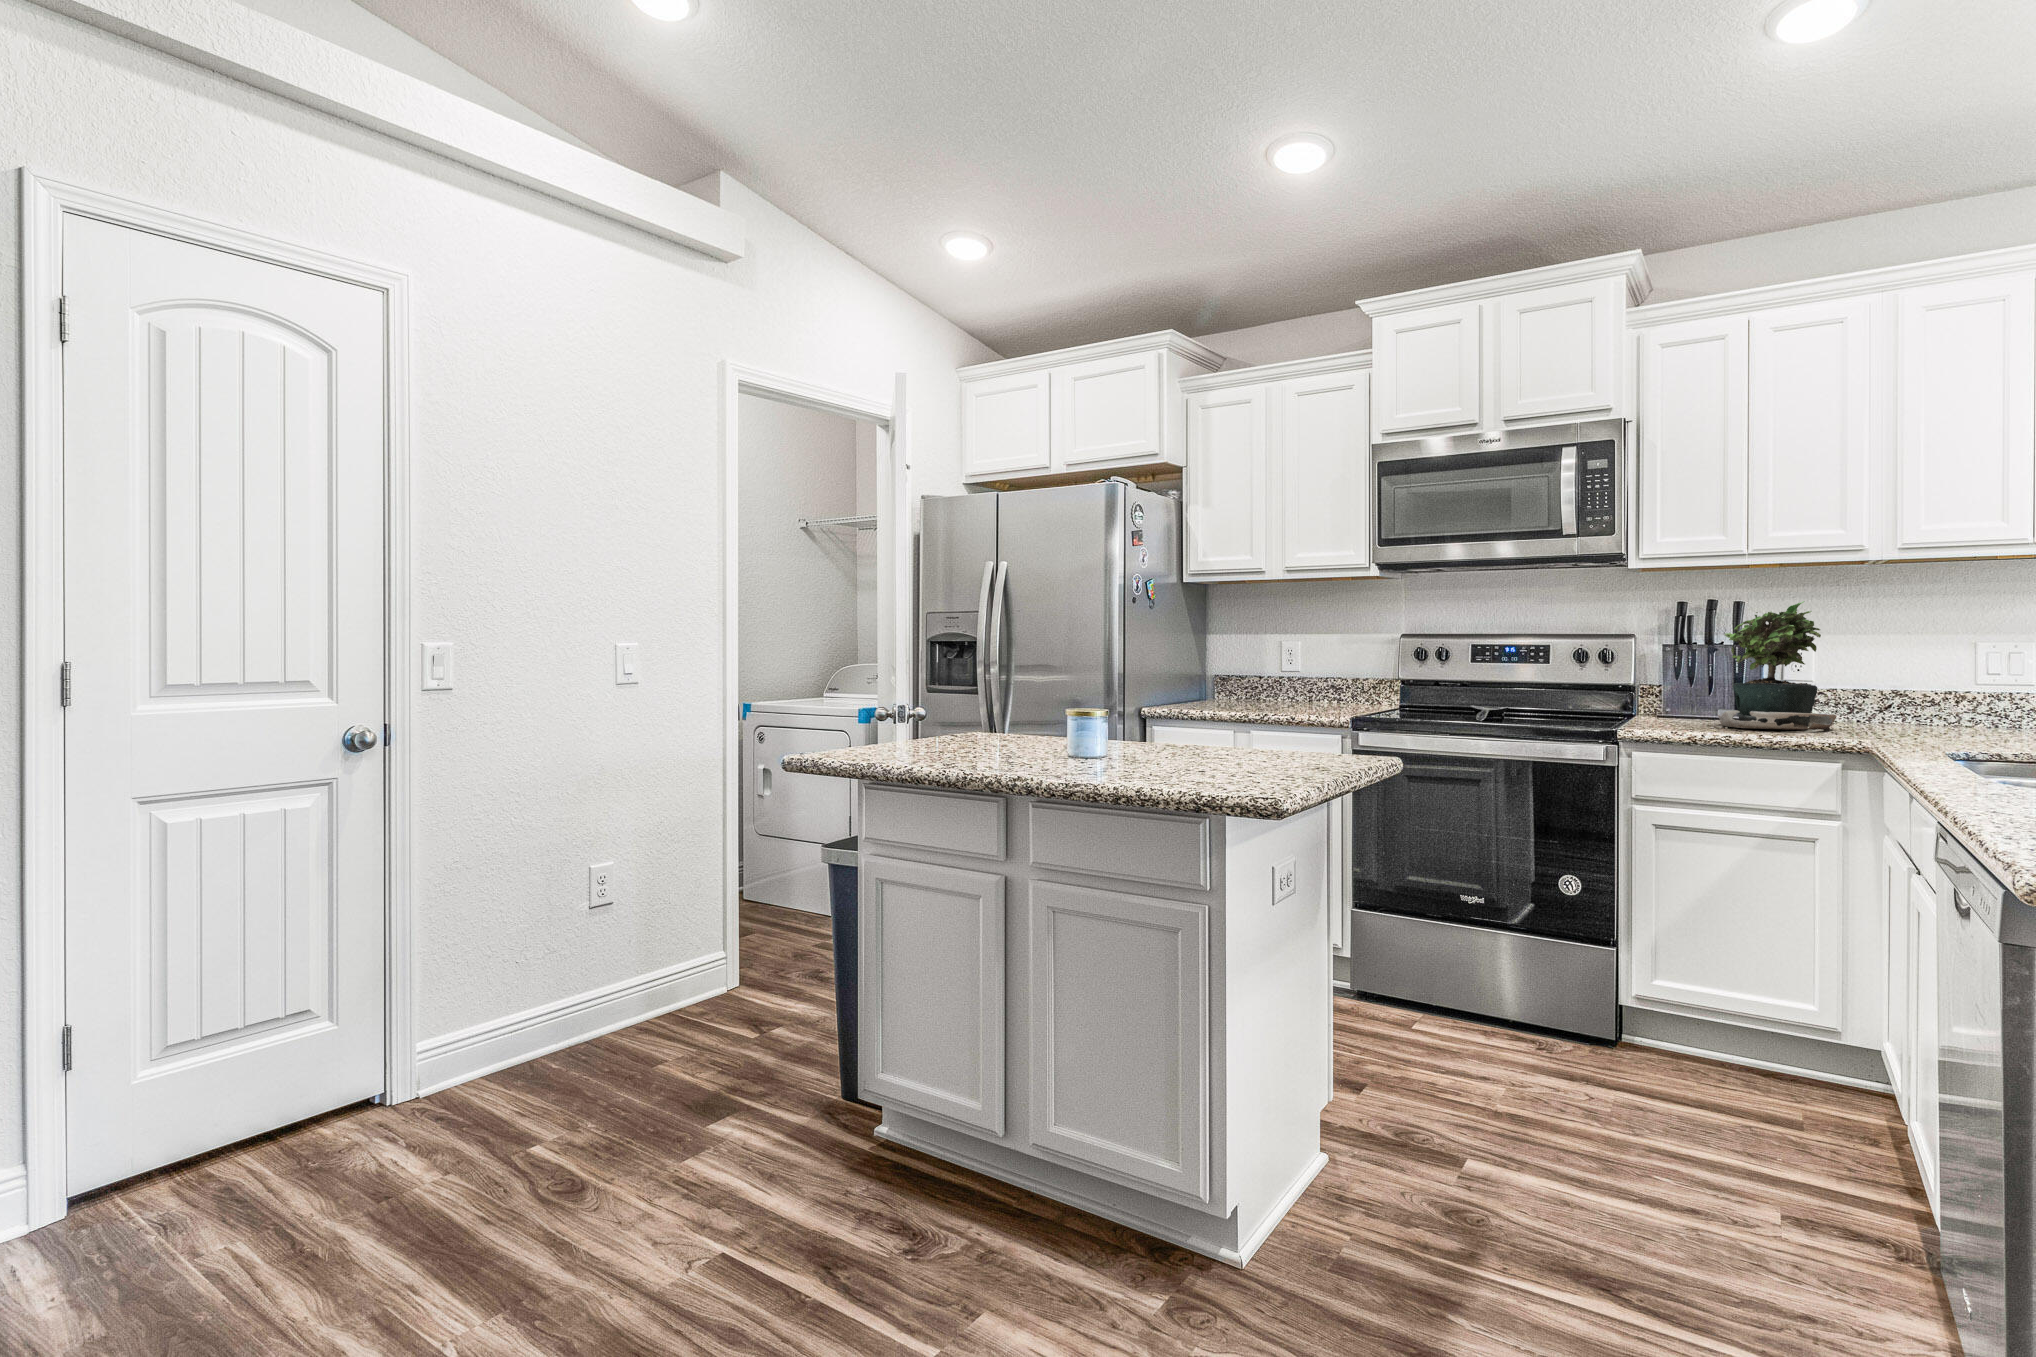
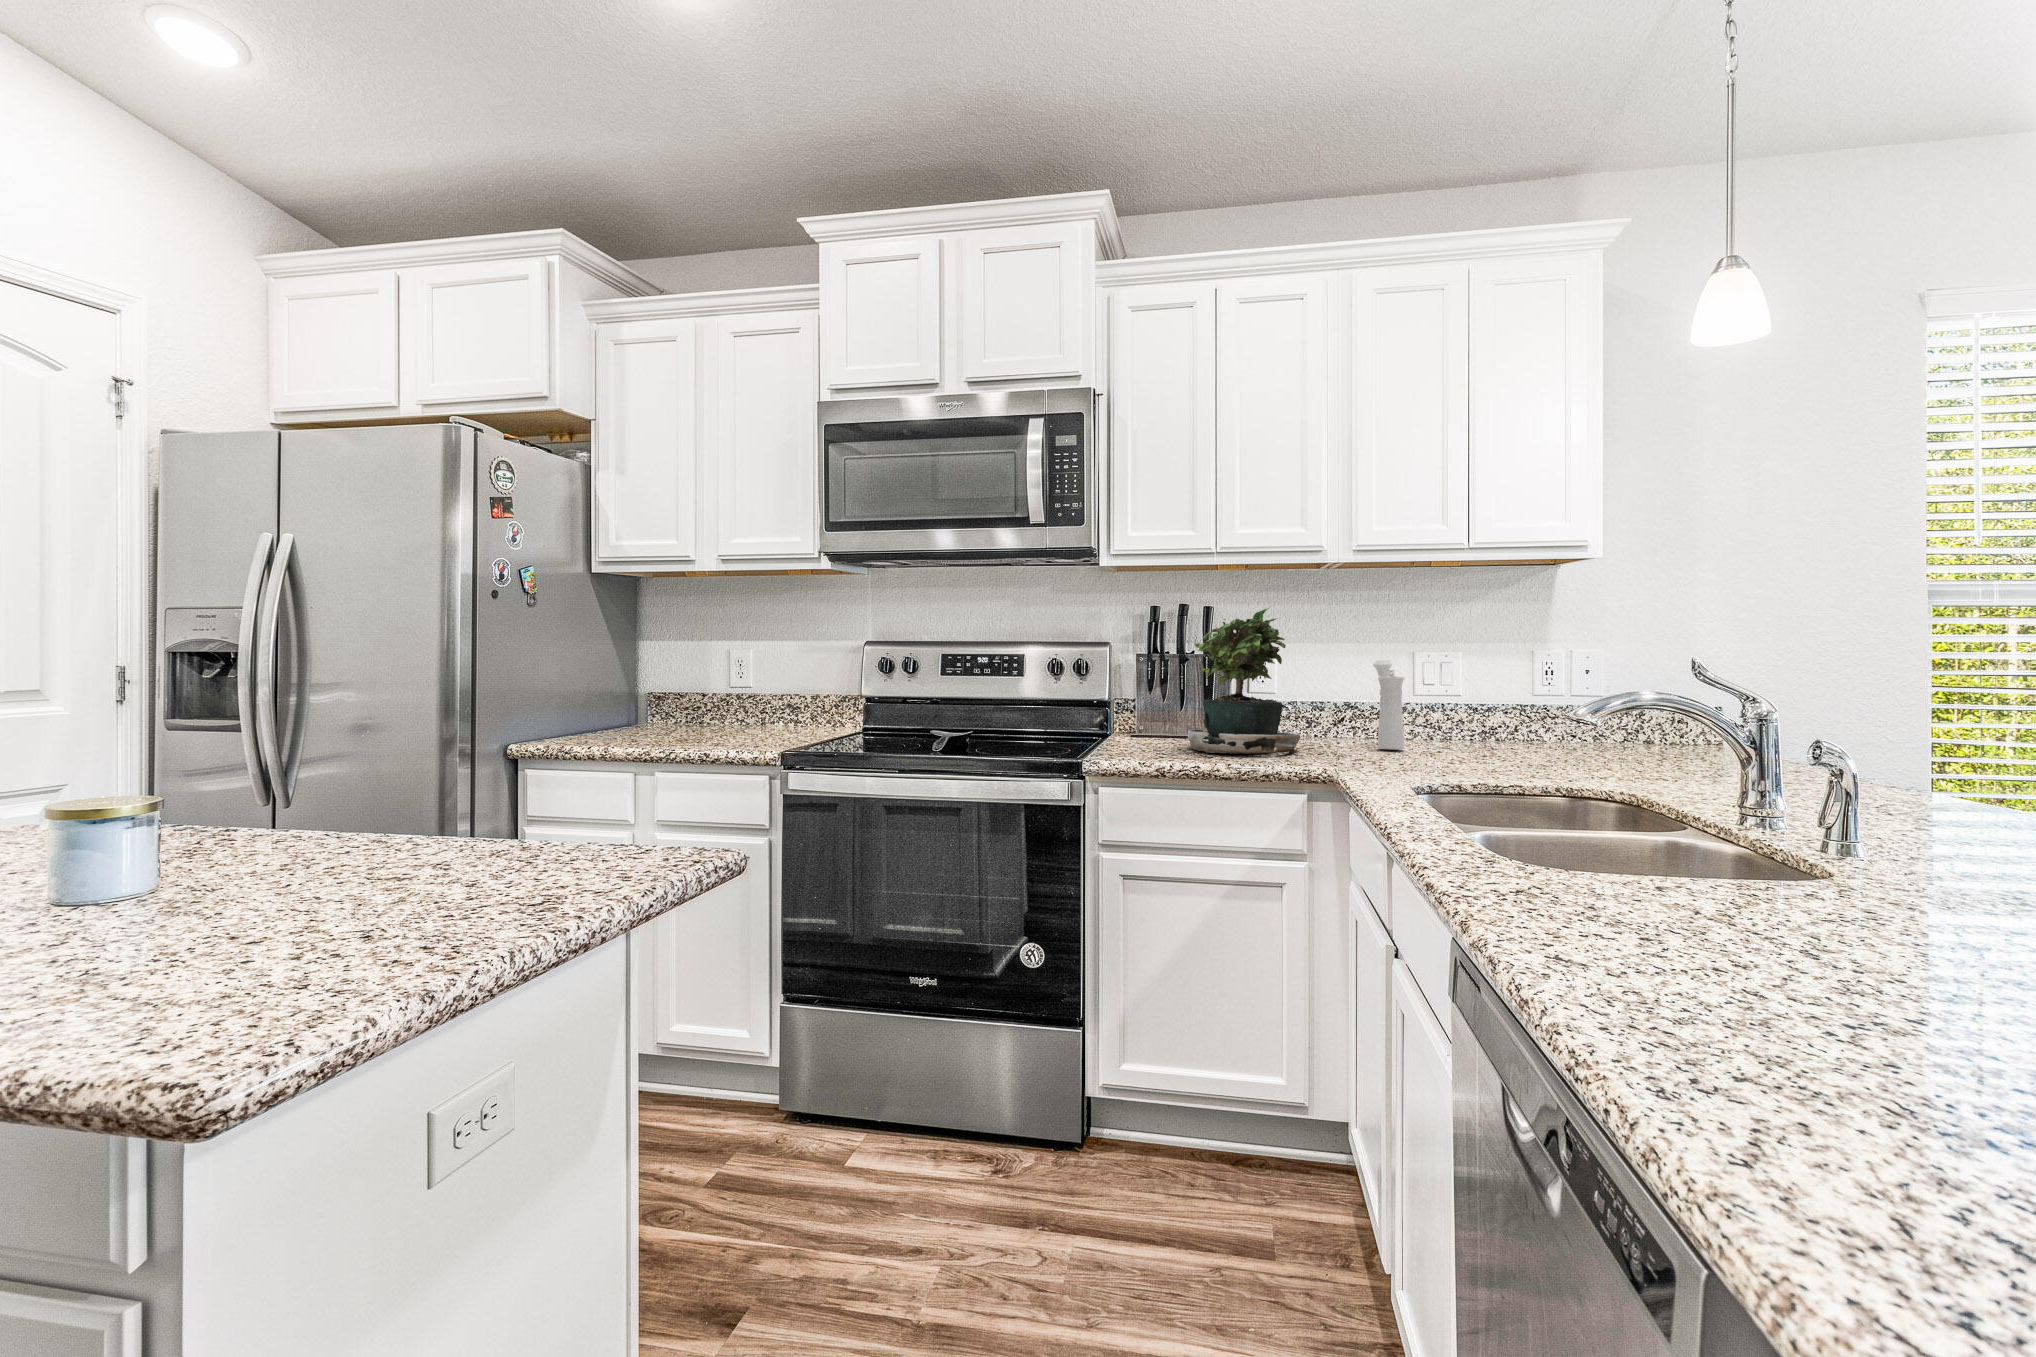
pepper mill: none [1922,648,1955,731] -> present [1373,660,1404,749]

